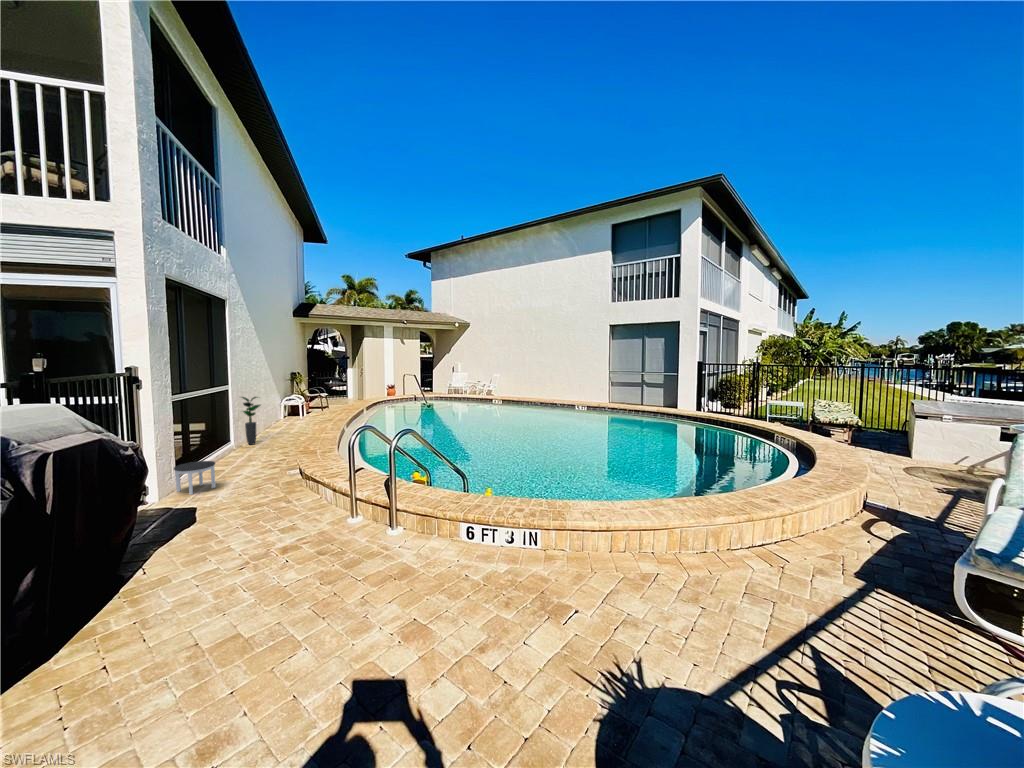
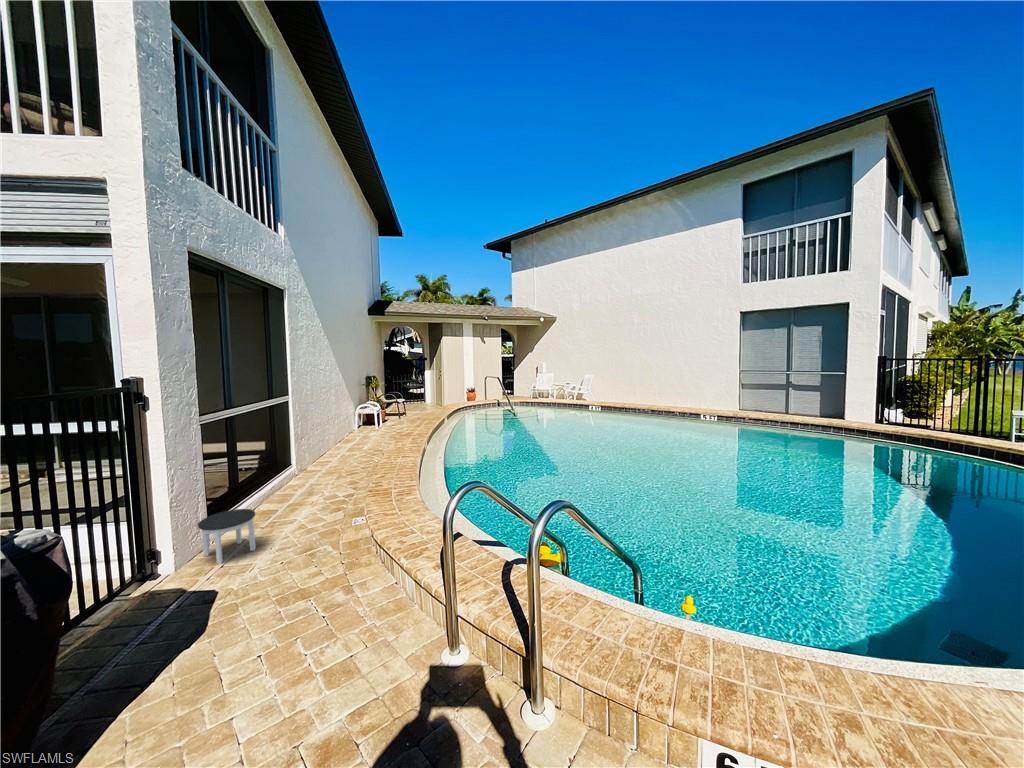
potted plant: present [242,397,260,445] -> none [301,409,330,468]

